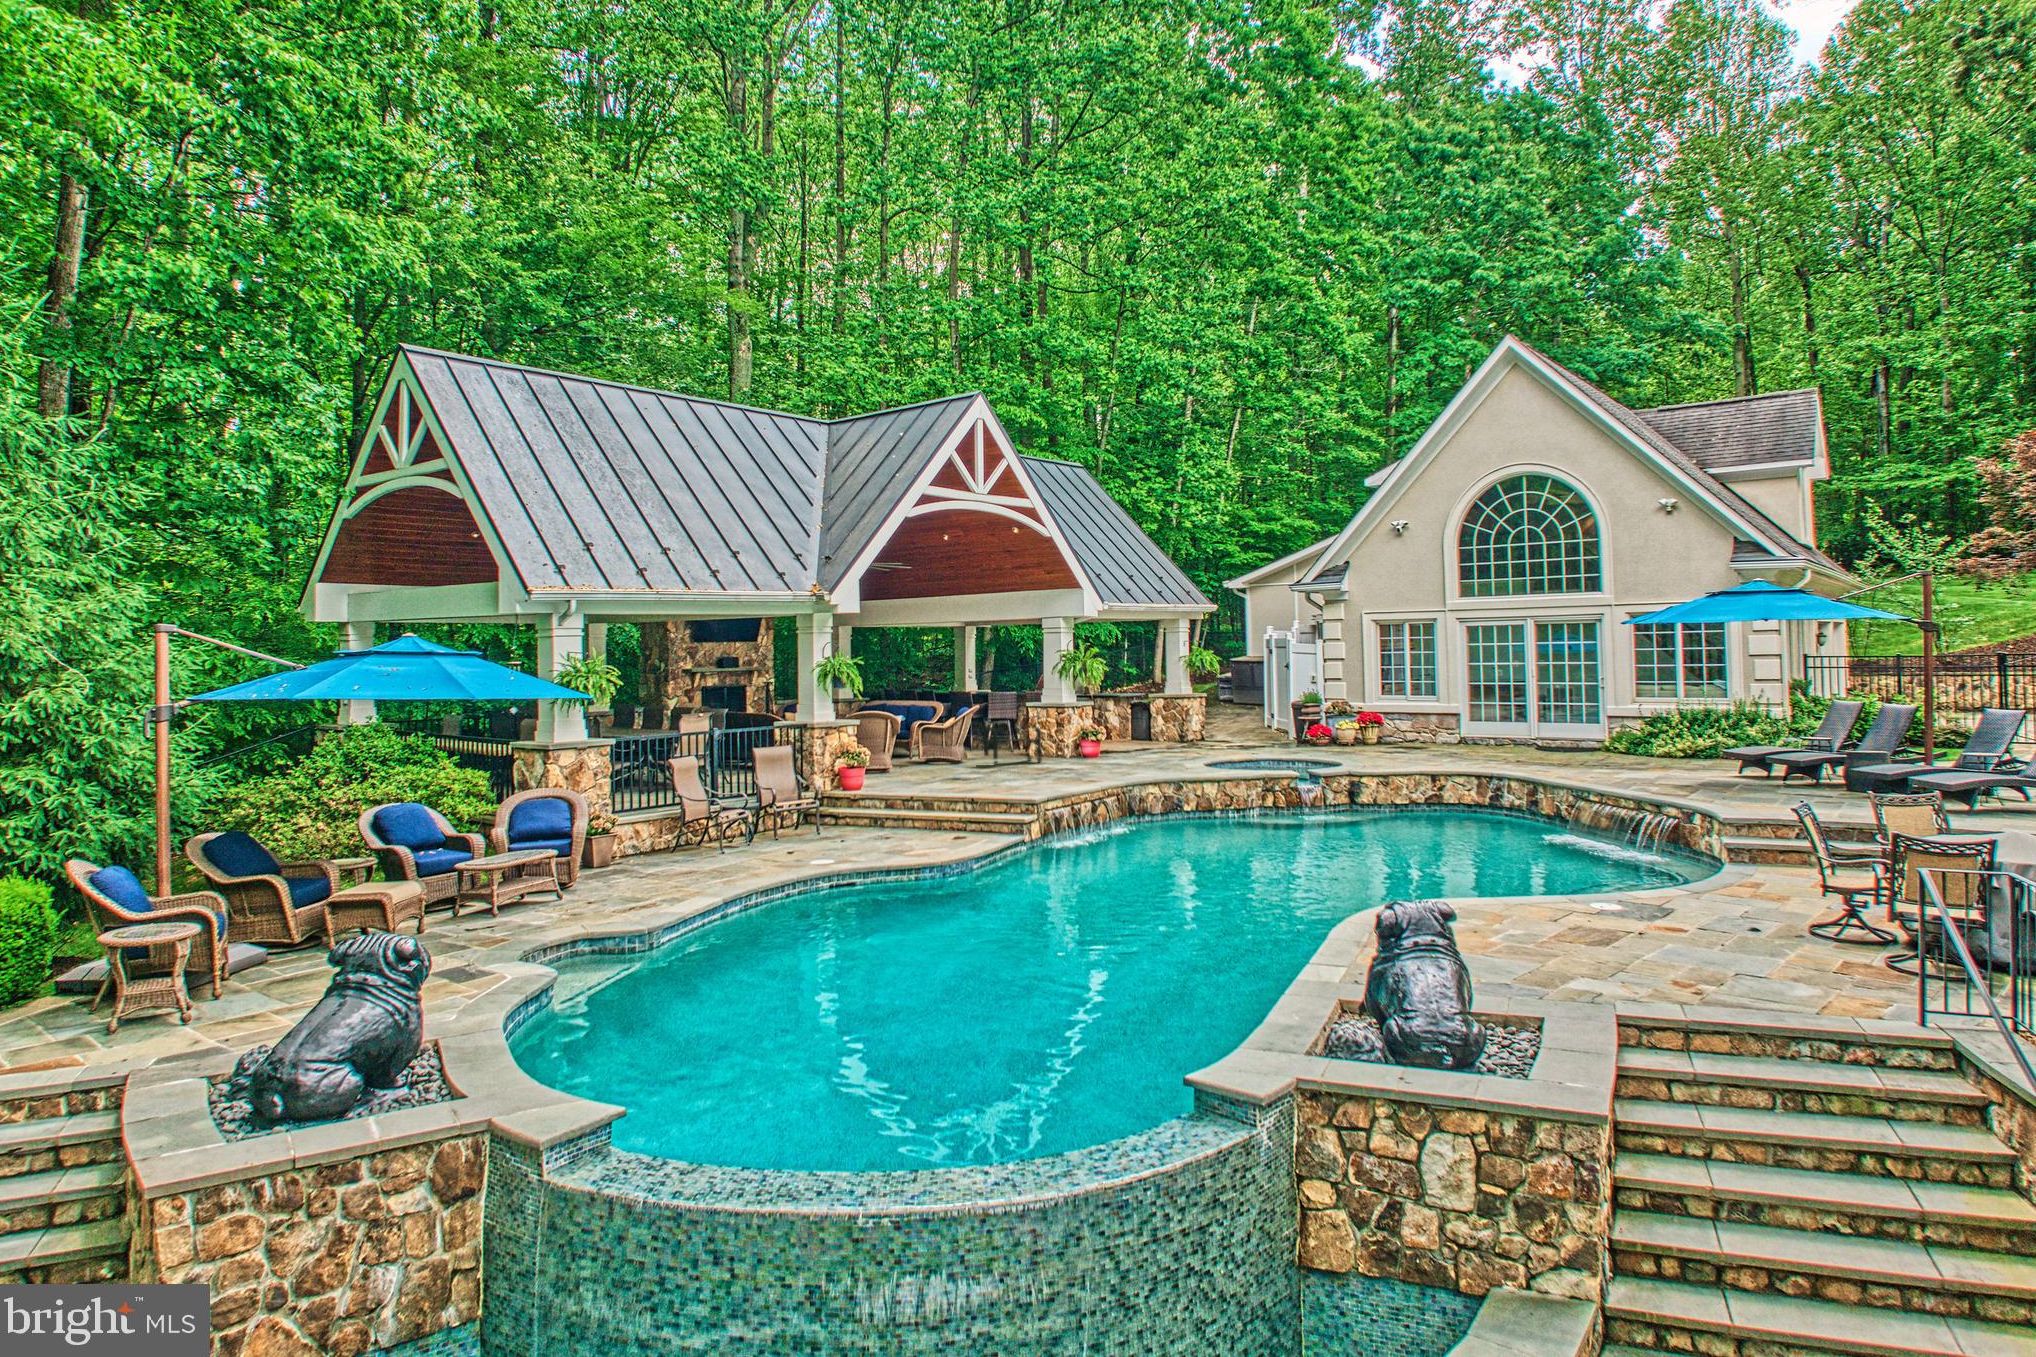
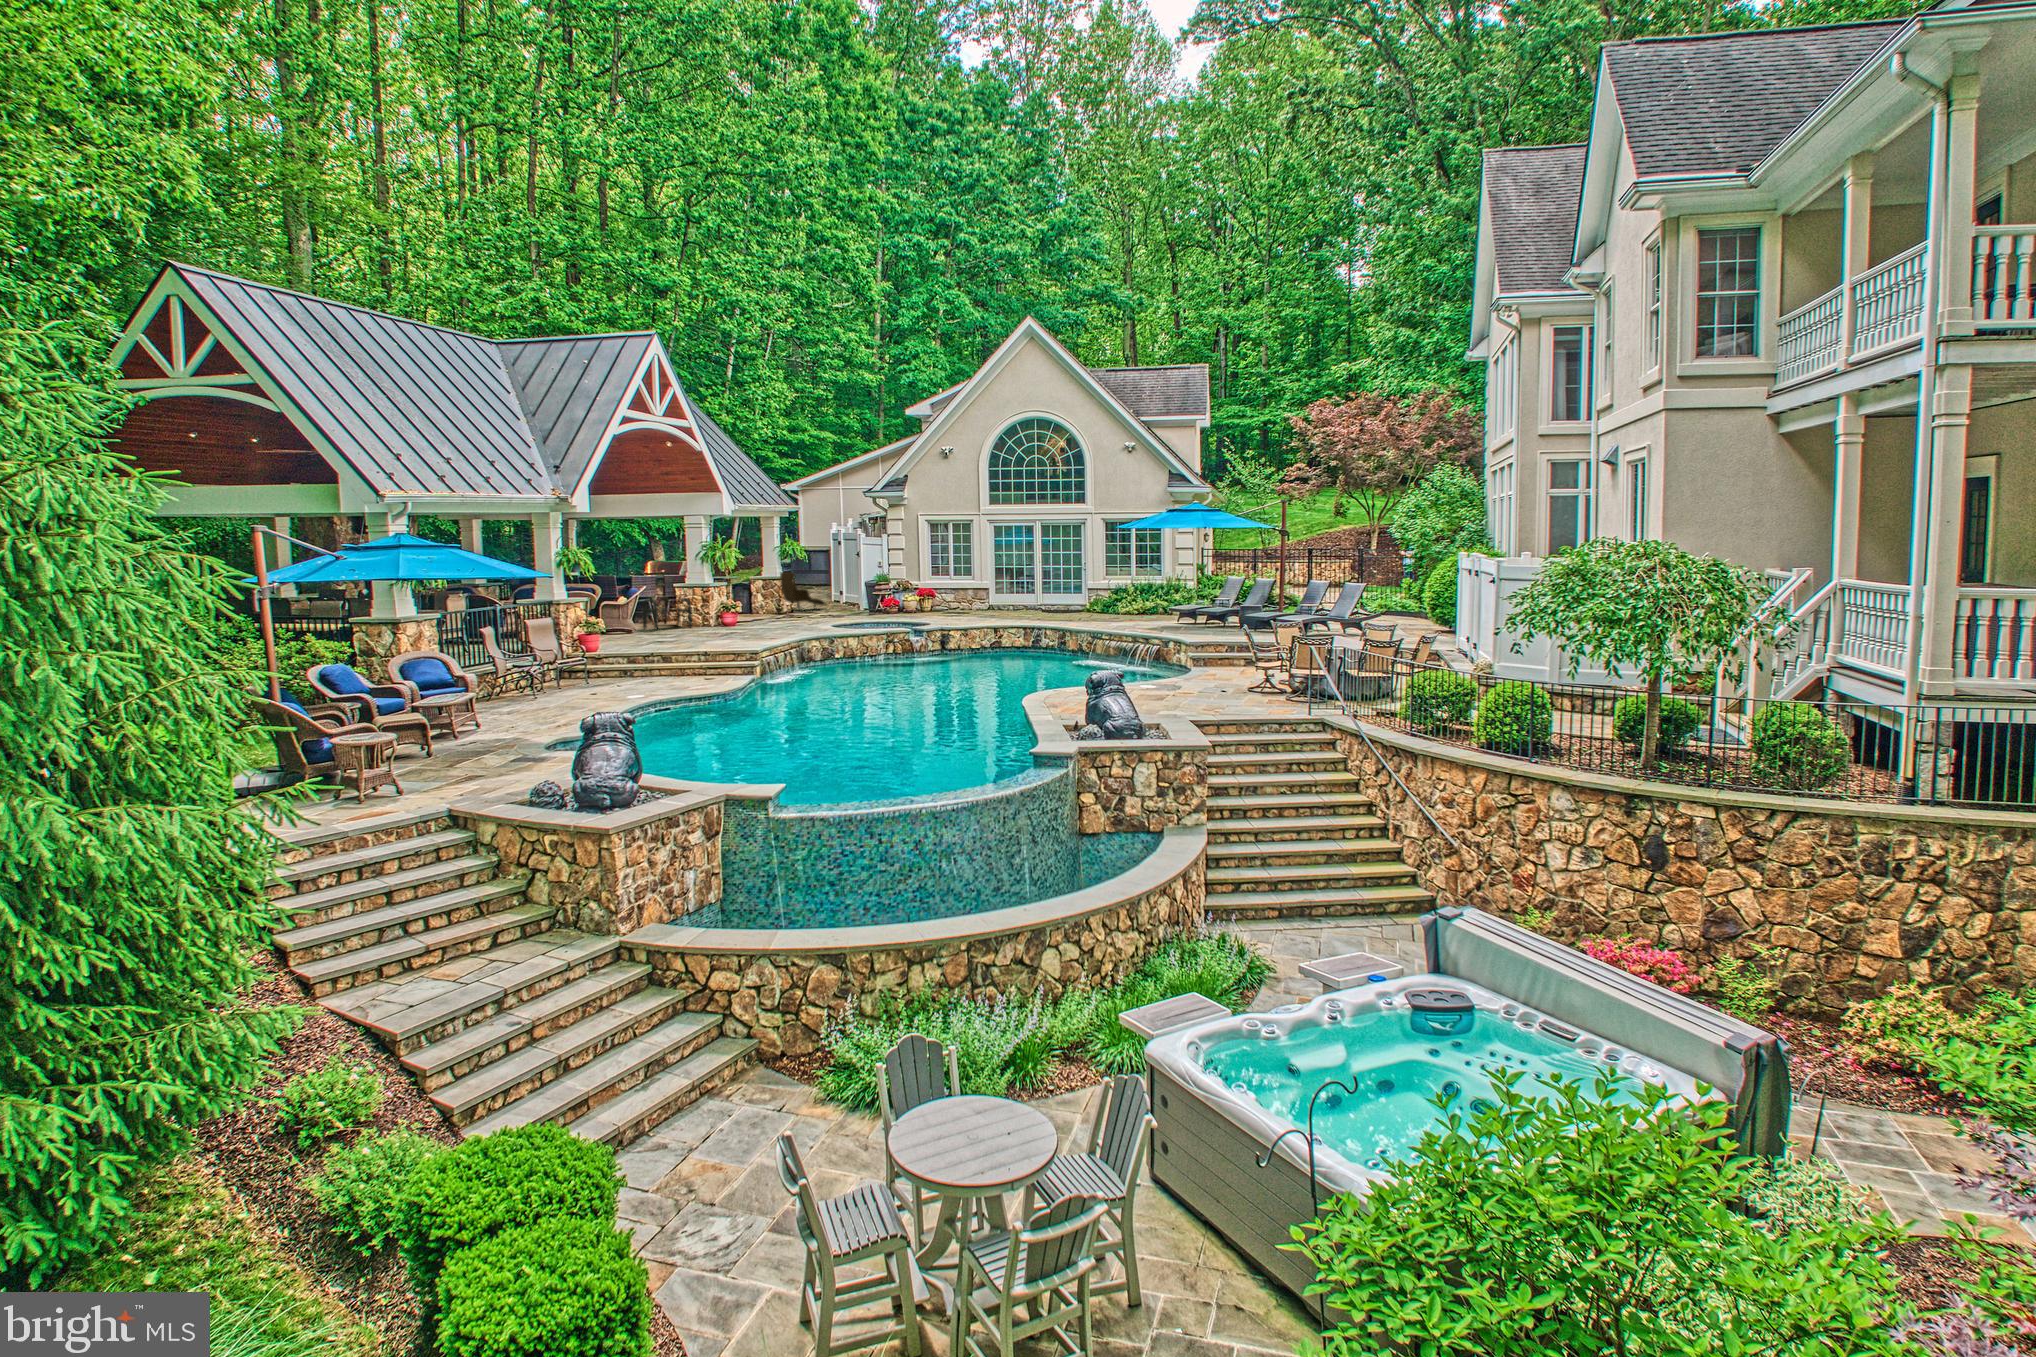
lounge chair: none [1174,692,1232,742] -> present [780,572,825,610]

